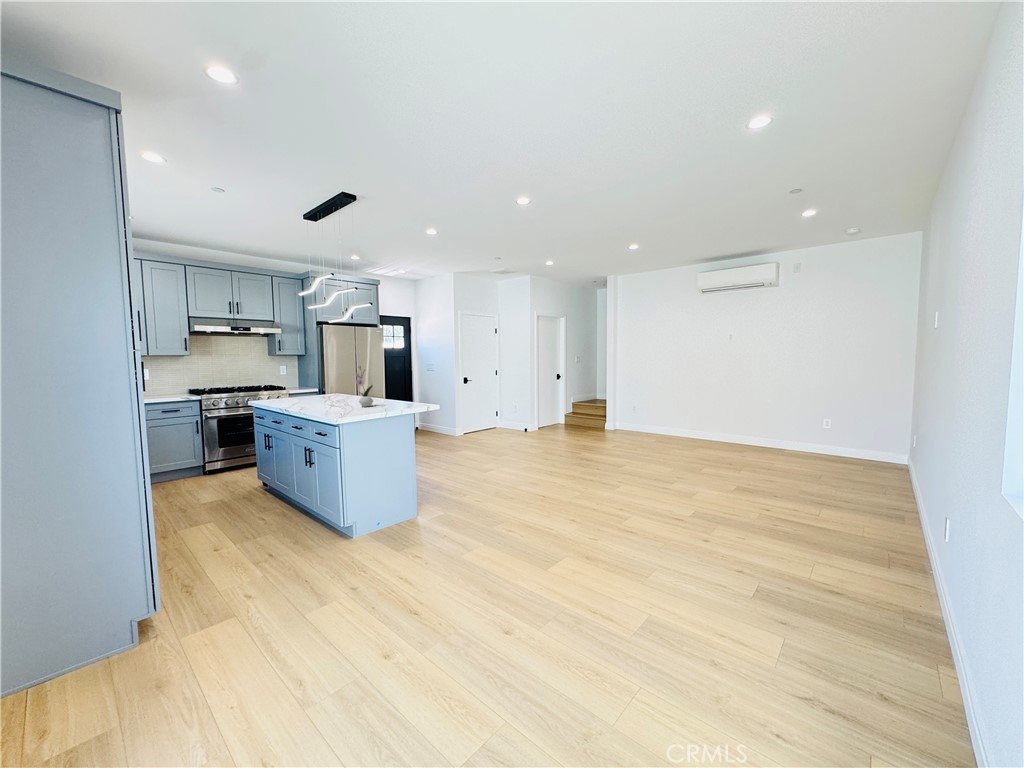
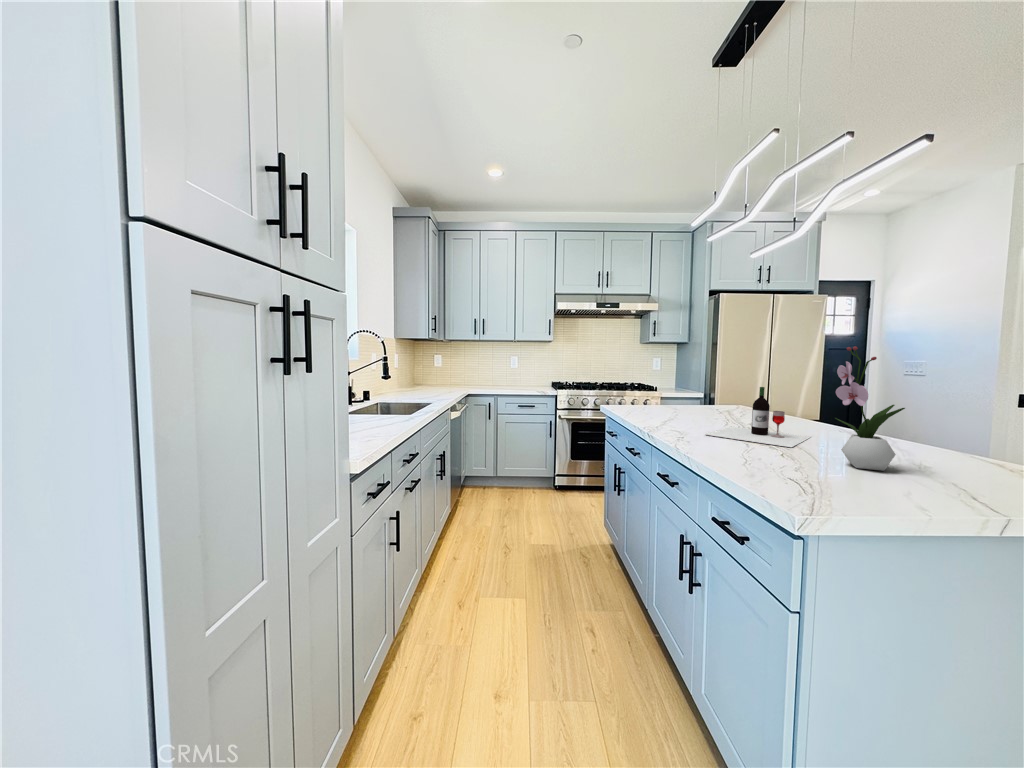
wine bottle: none [313,382,358,405] -> present [705,387,810,447]

